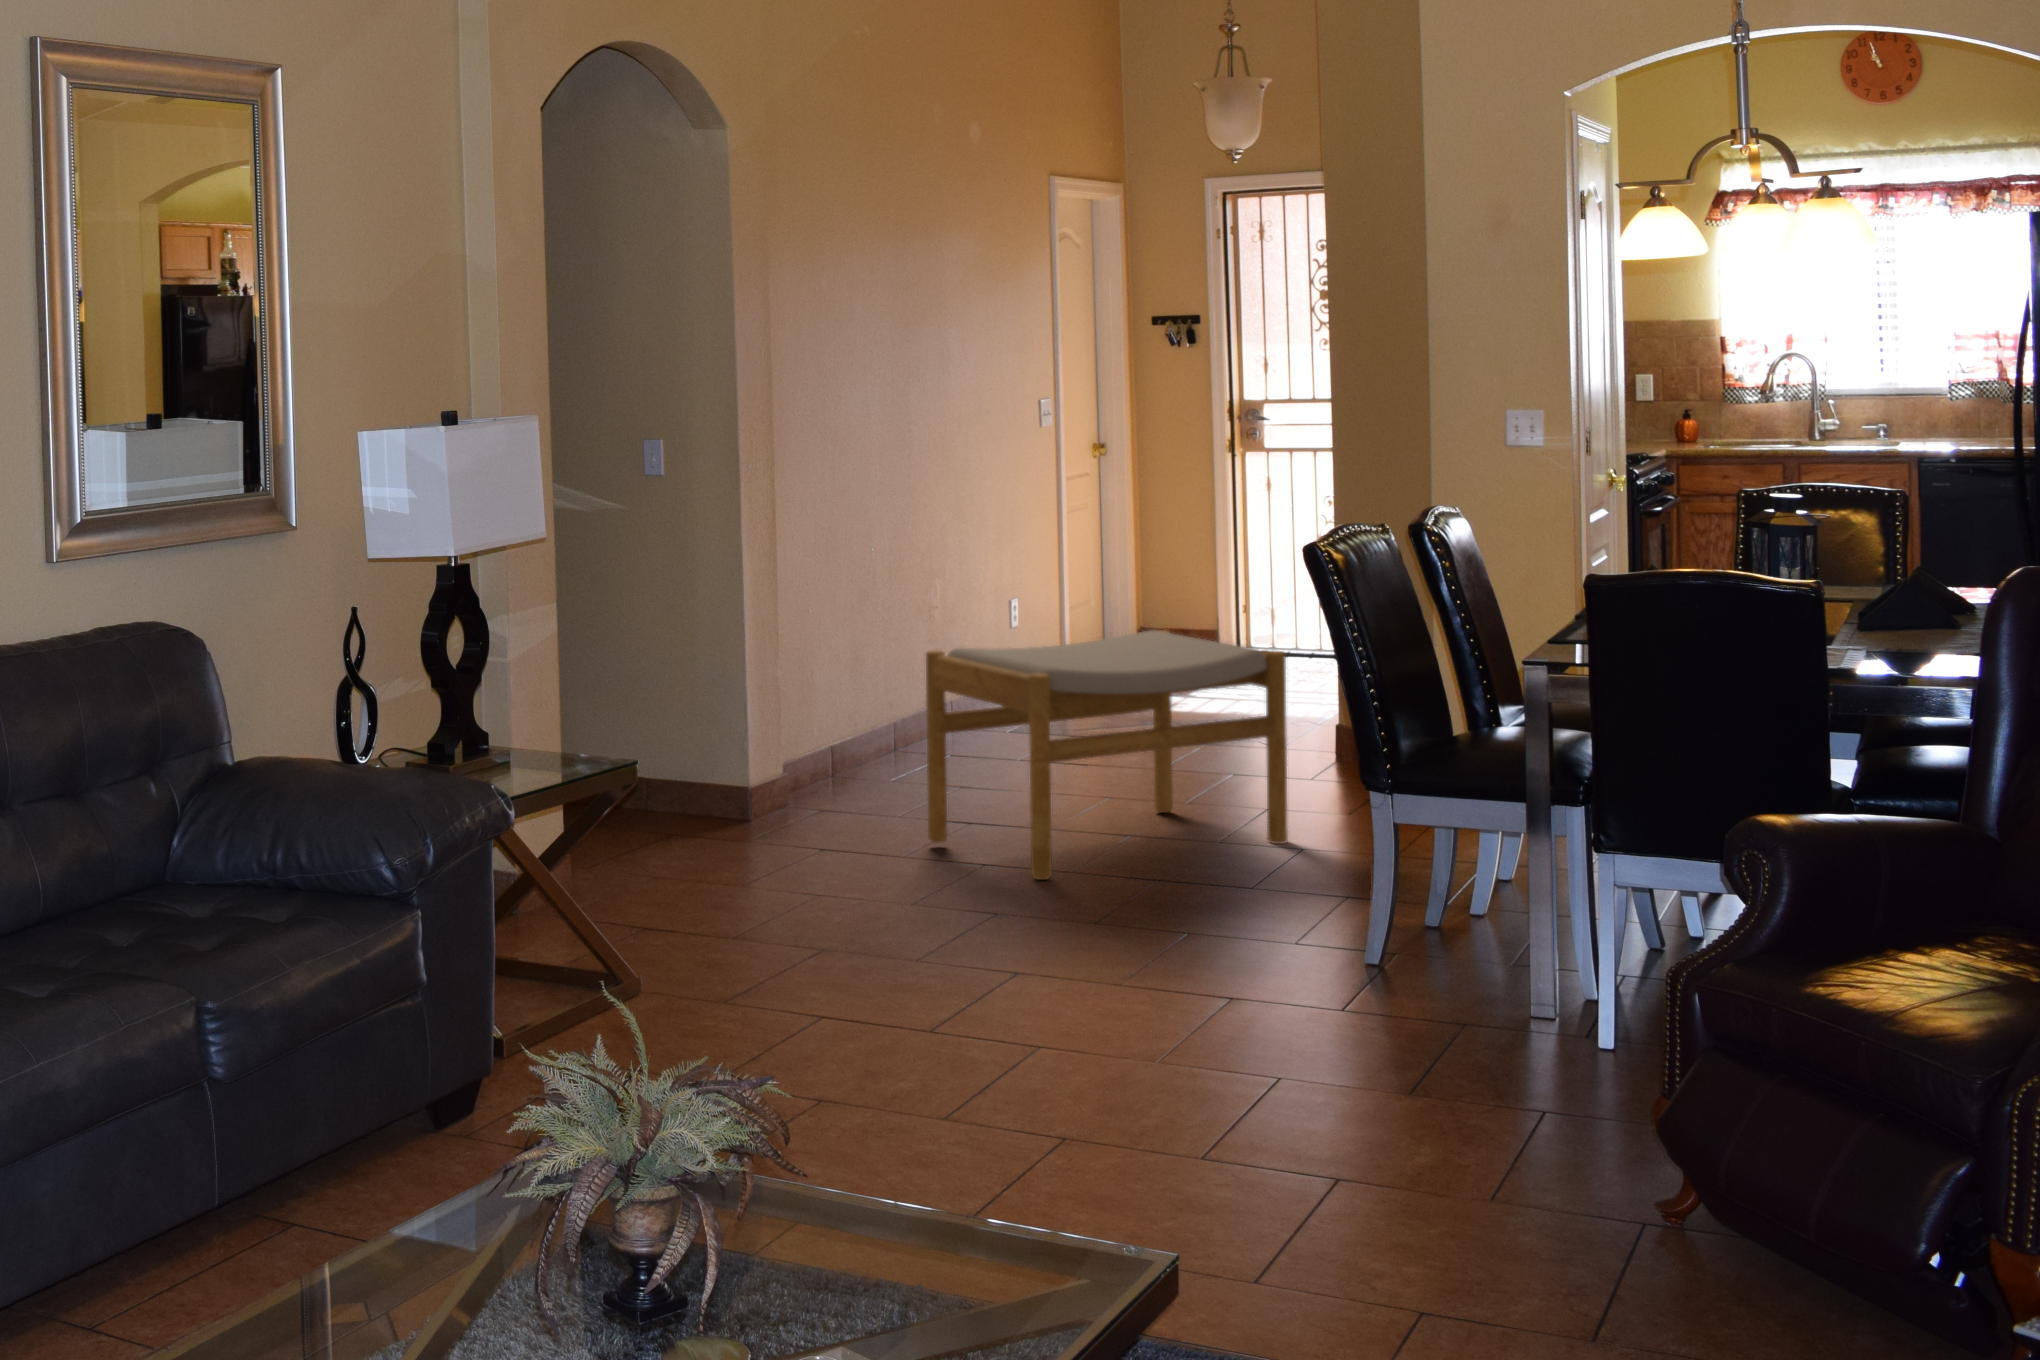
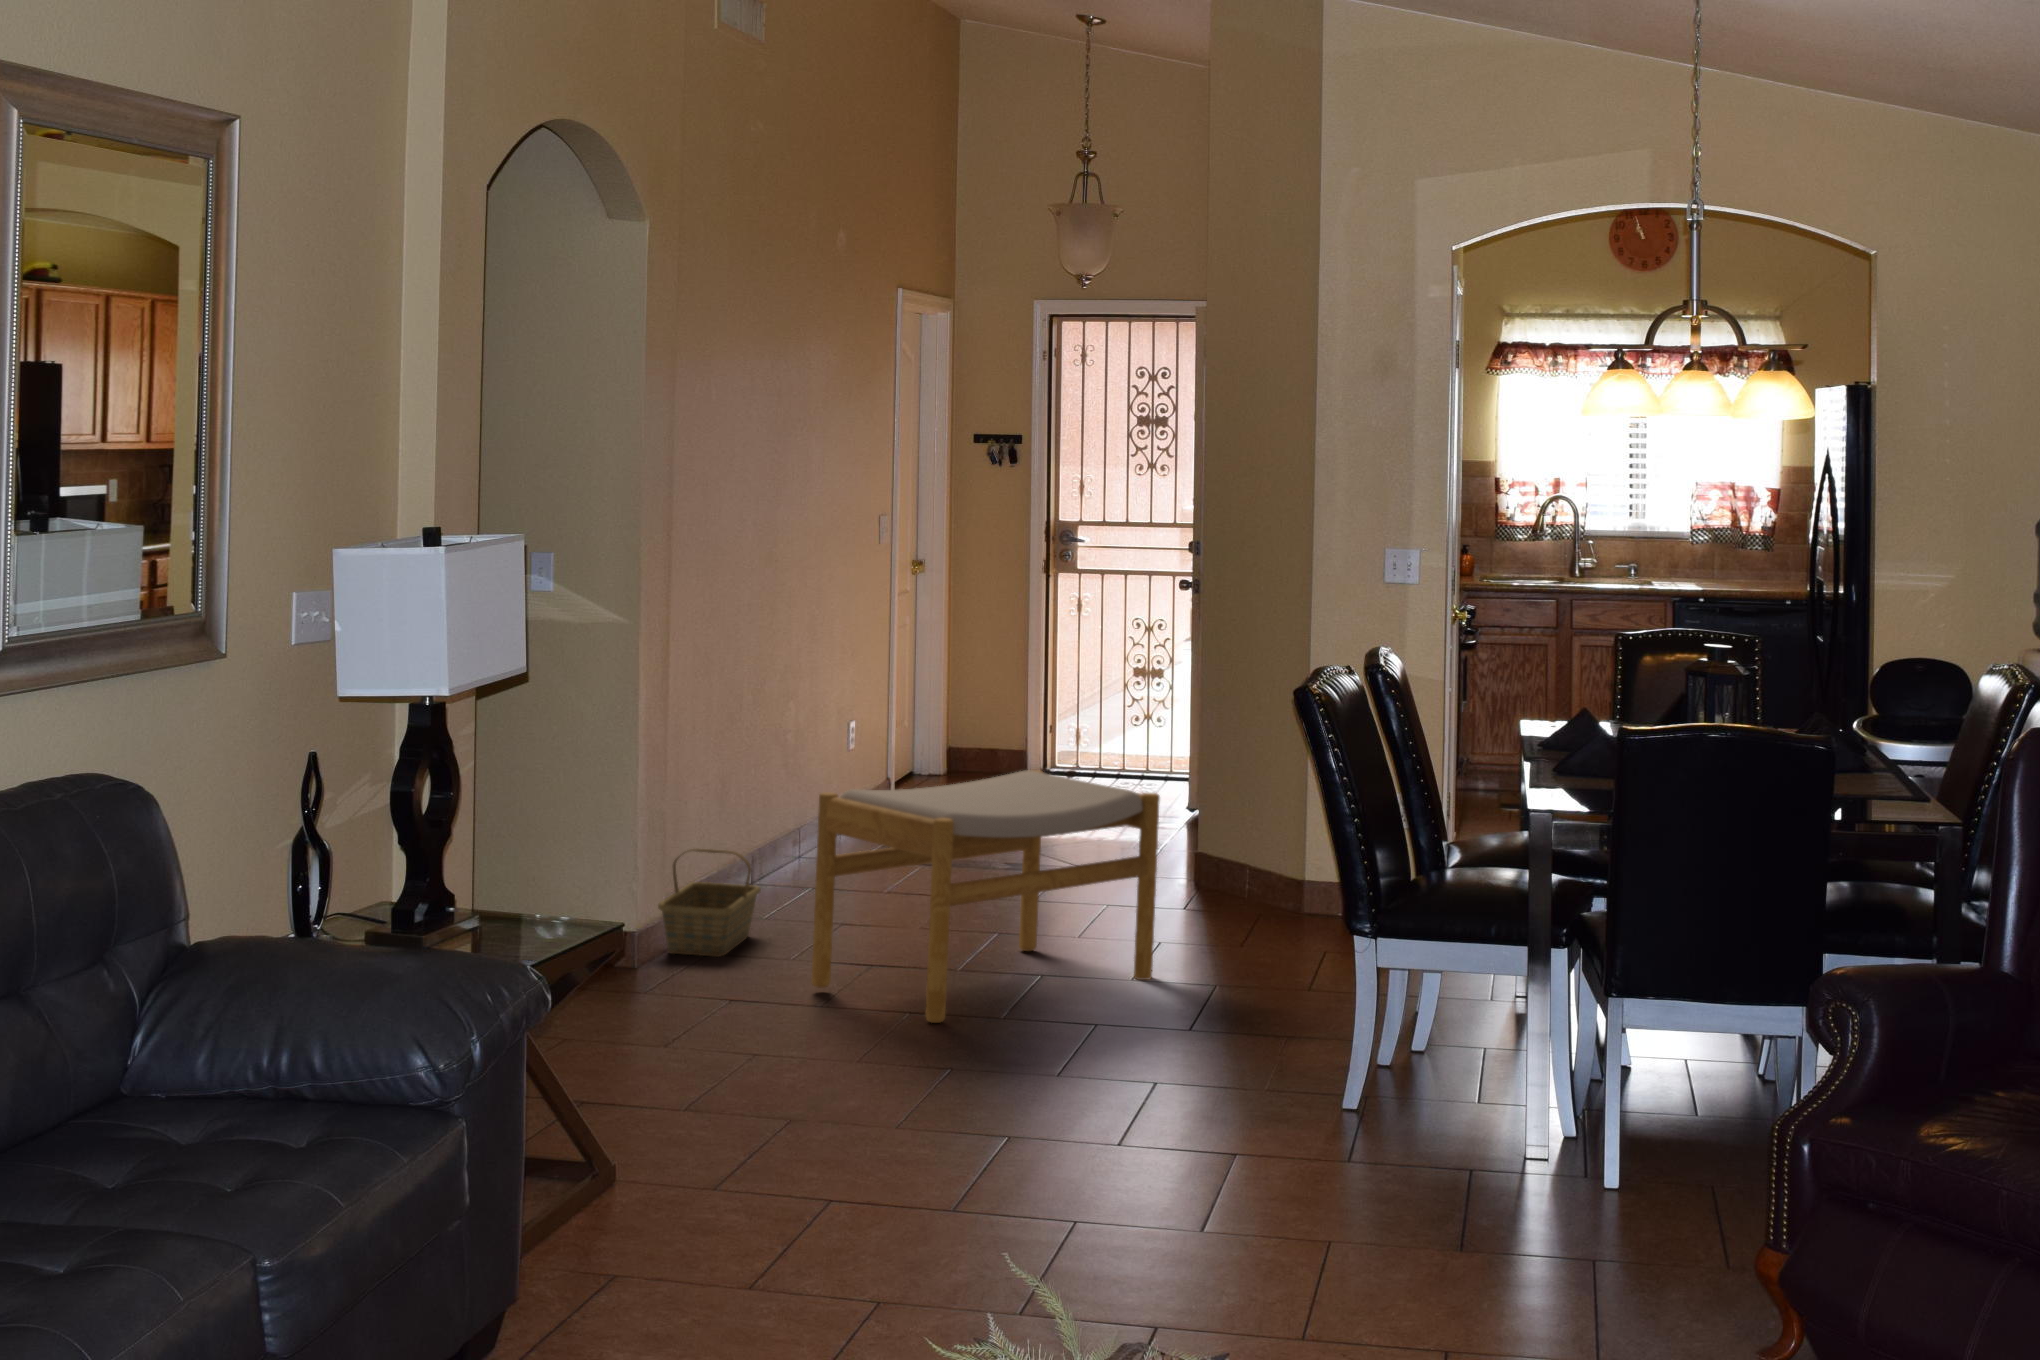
basket: none [794,708,900,812] -> present [658,849,761,957]

